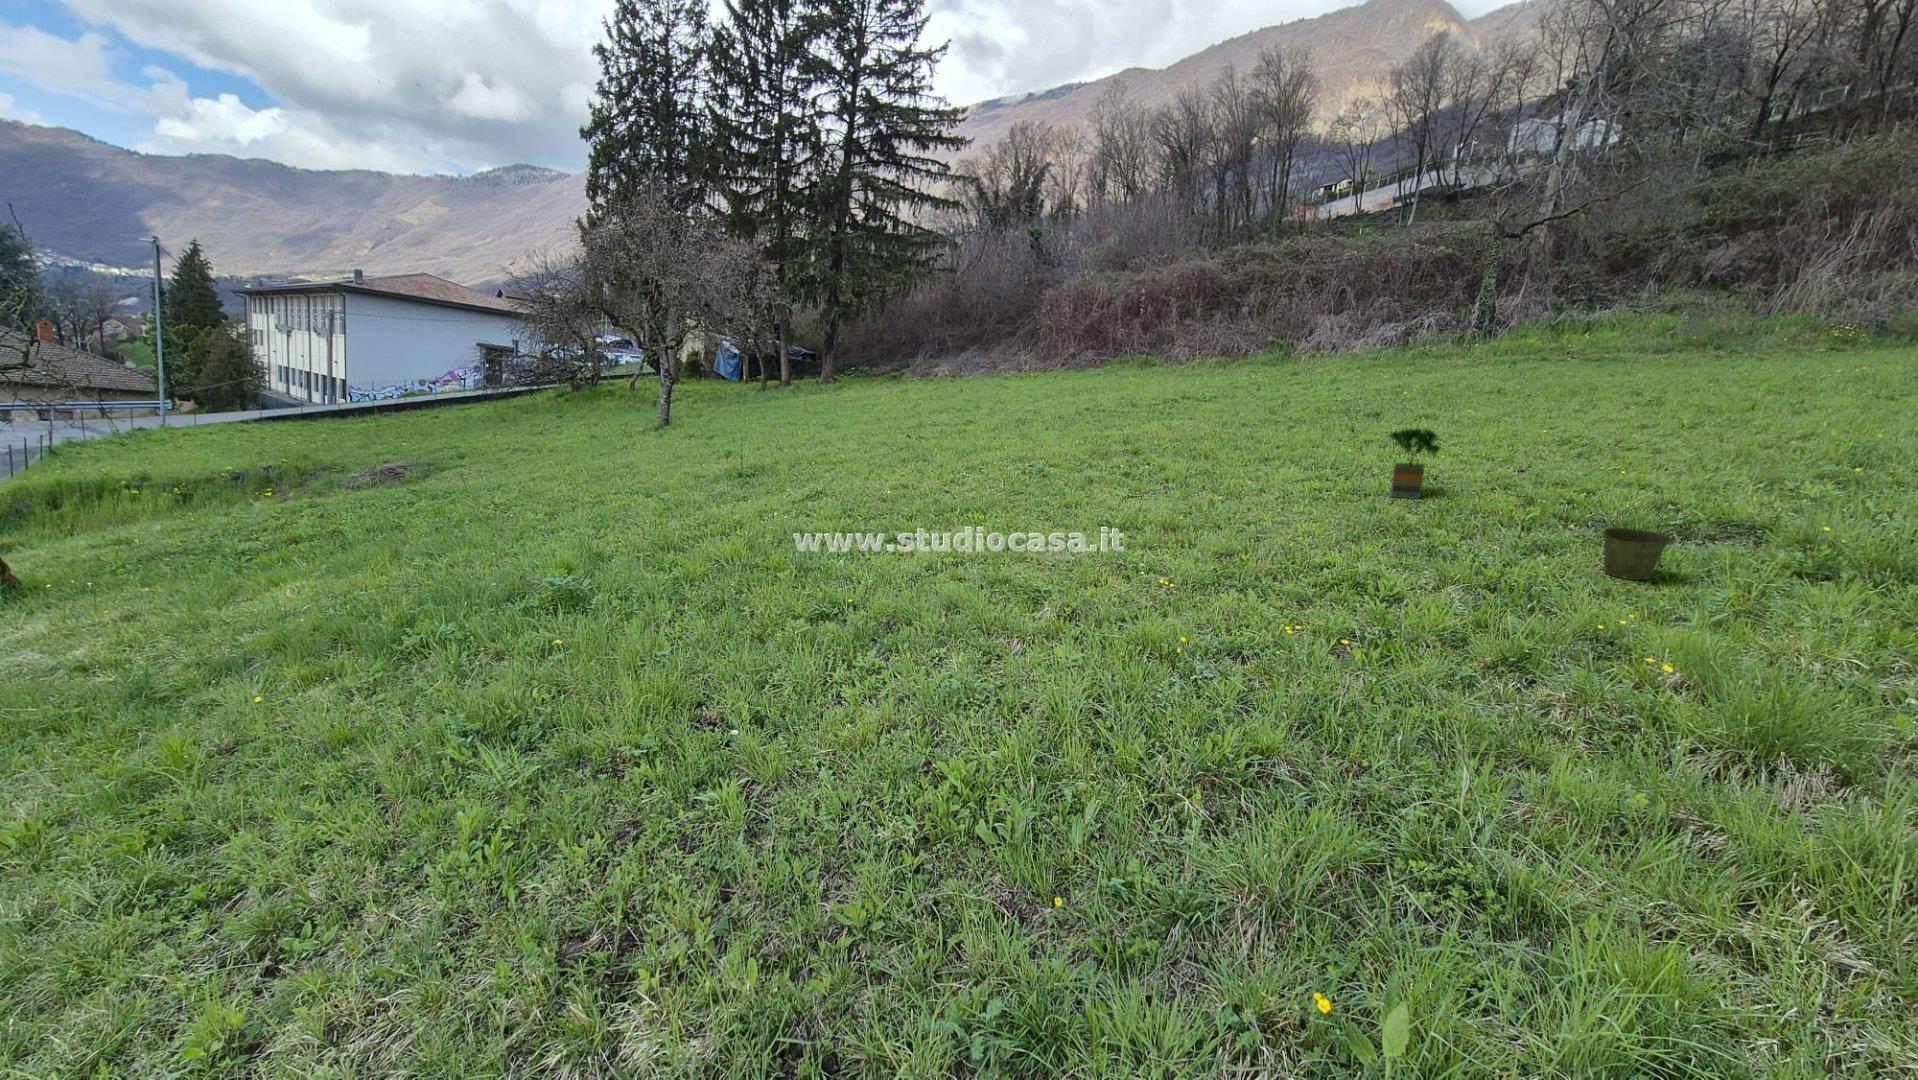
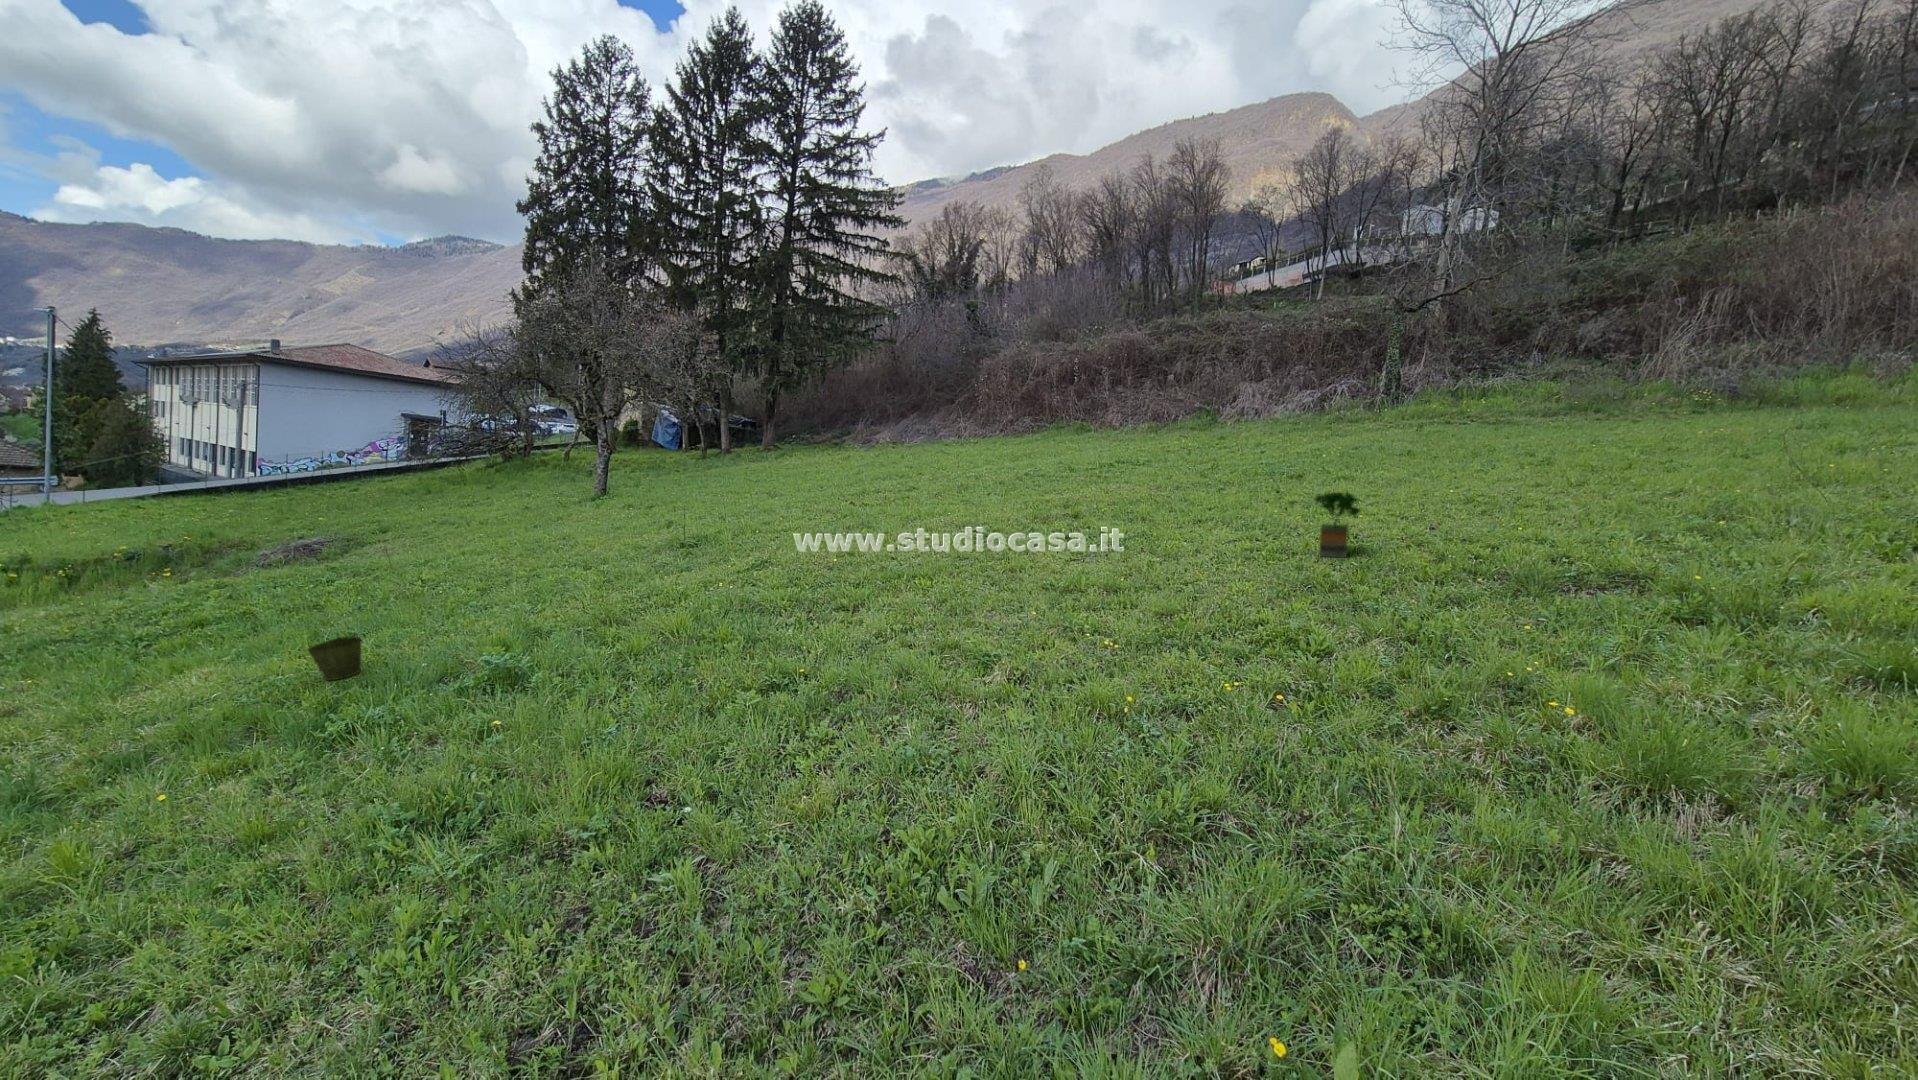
bucket: present [1604,527,1671,580] -> present [308,636,362,680]

